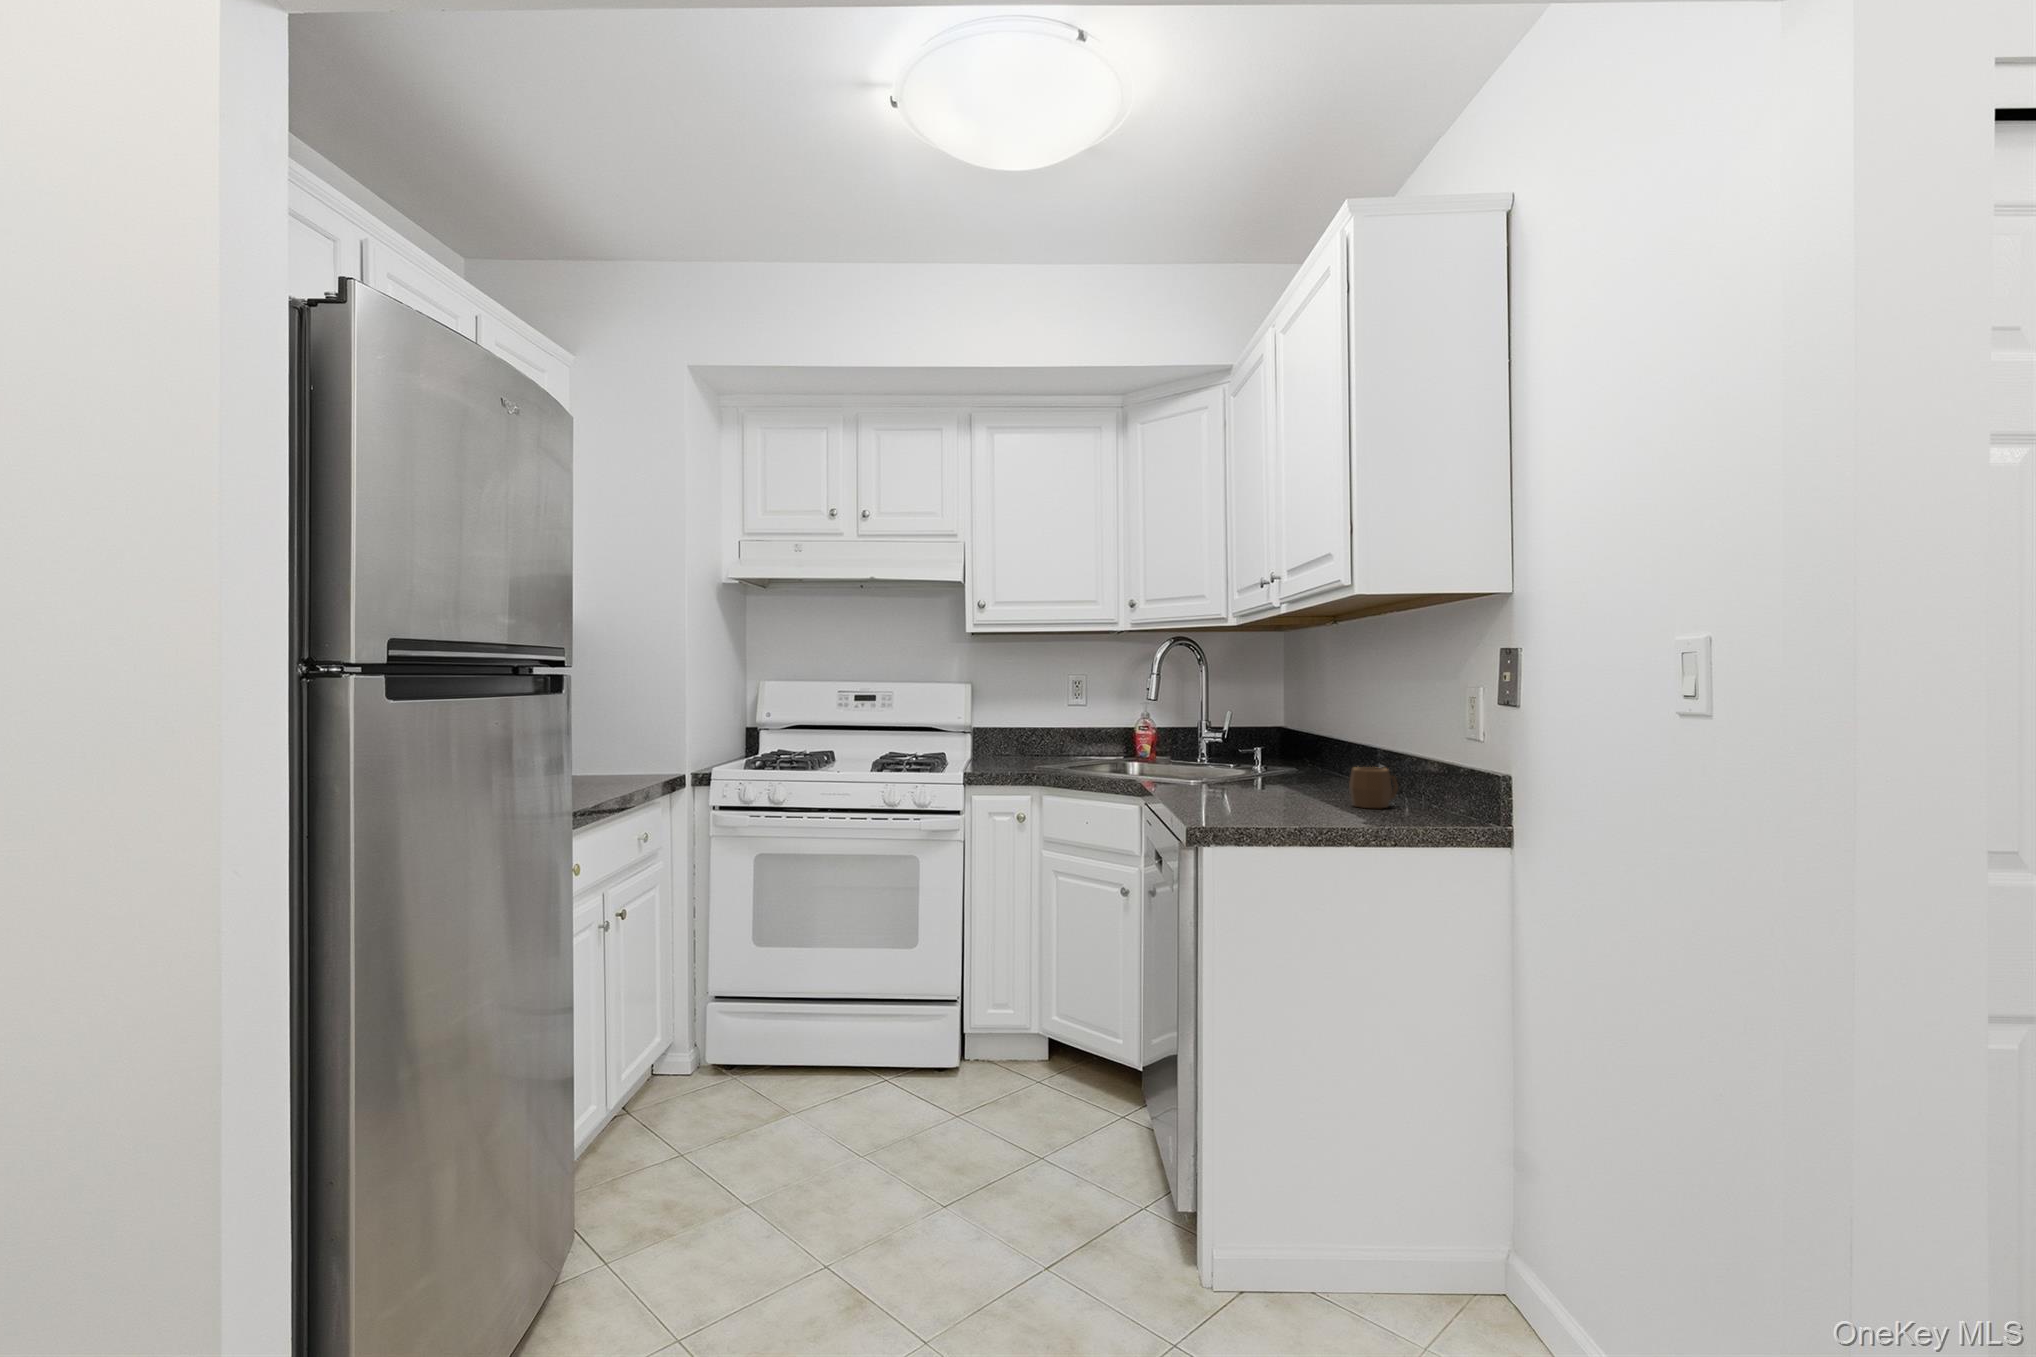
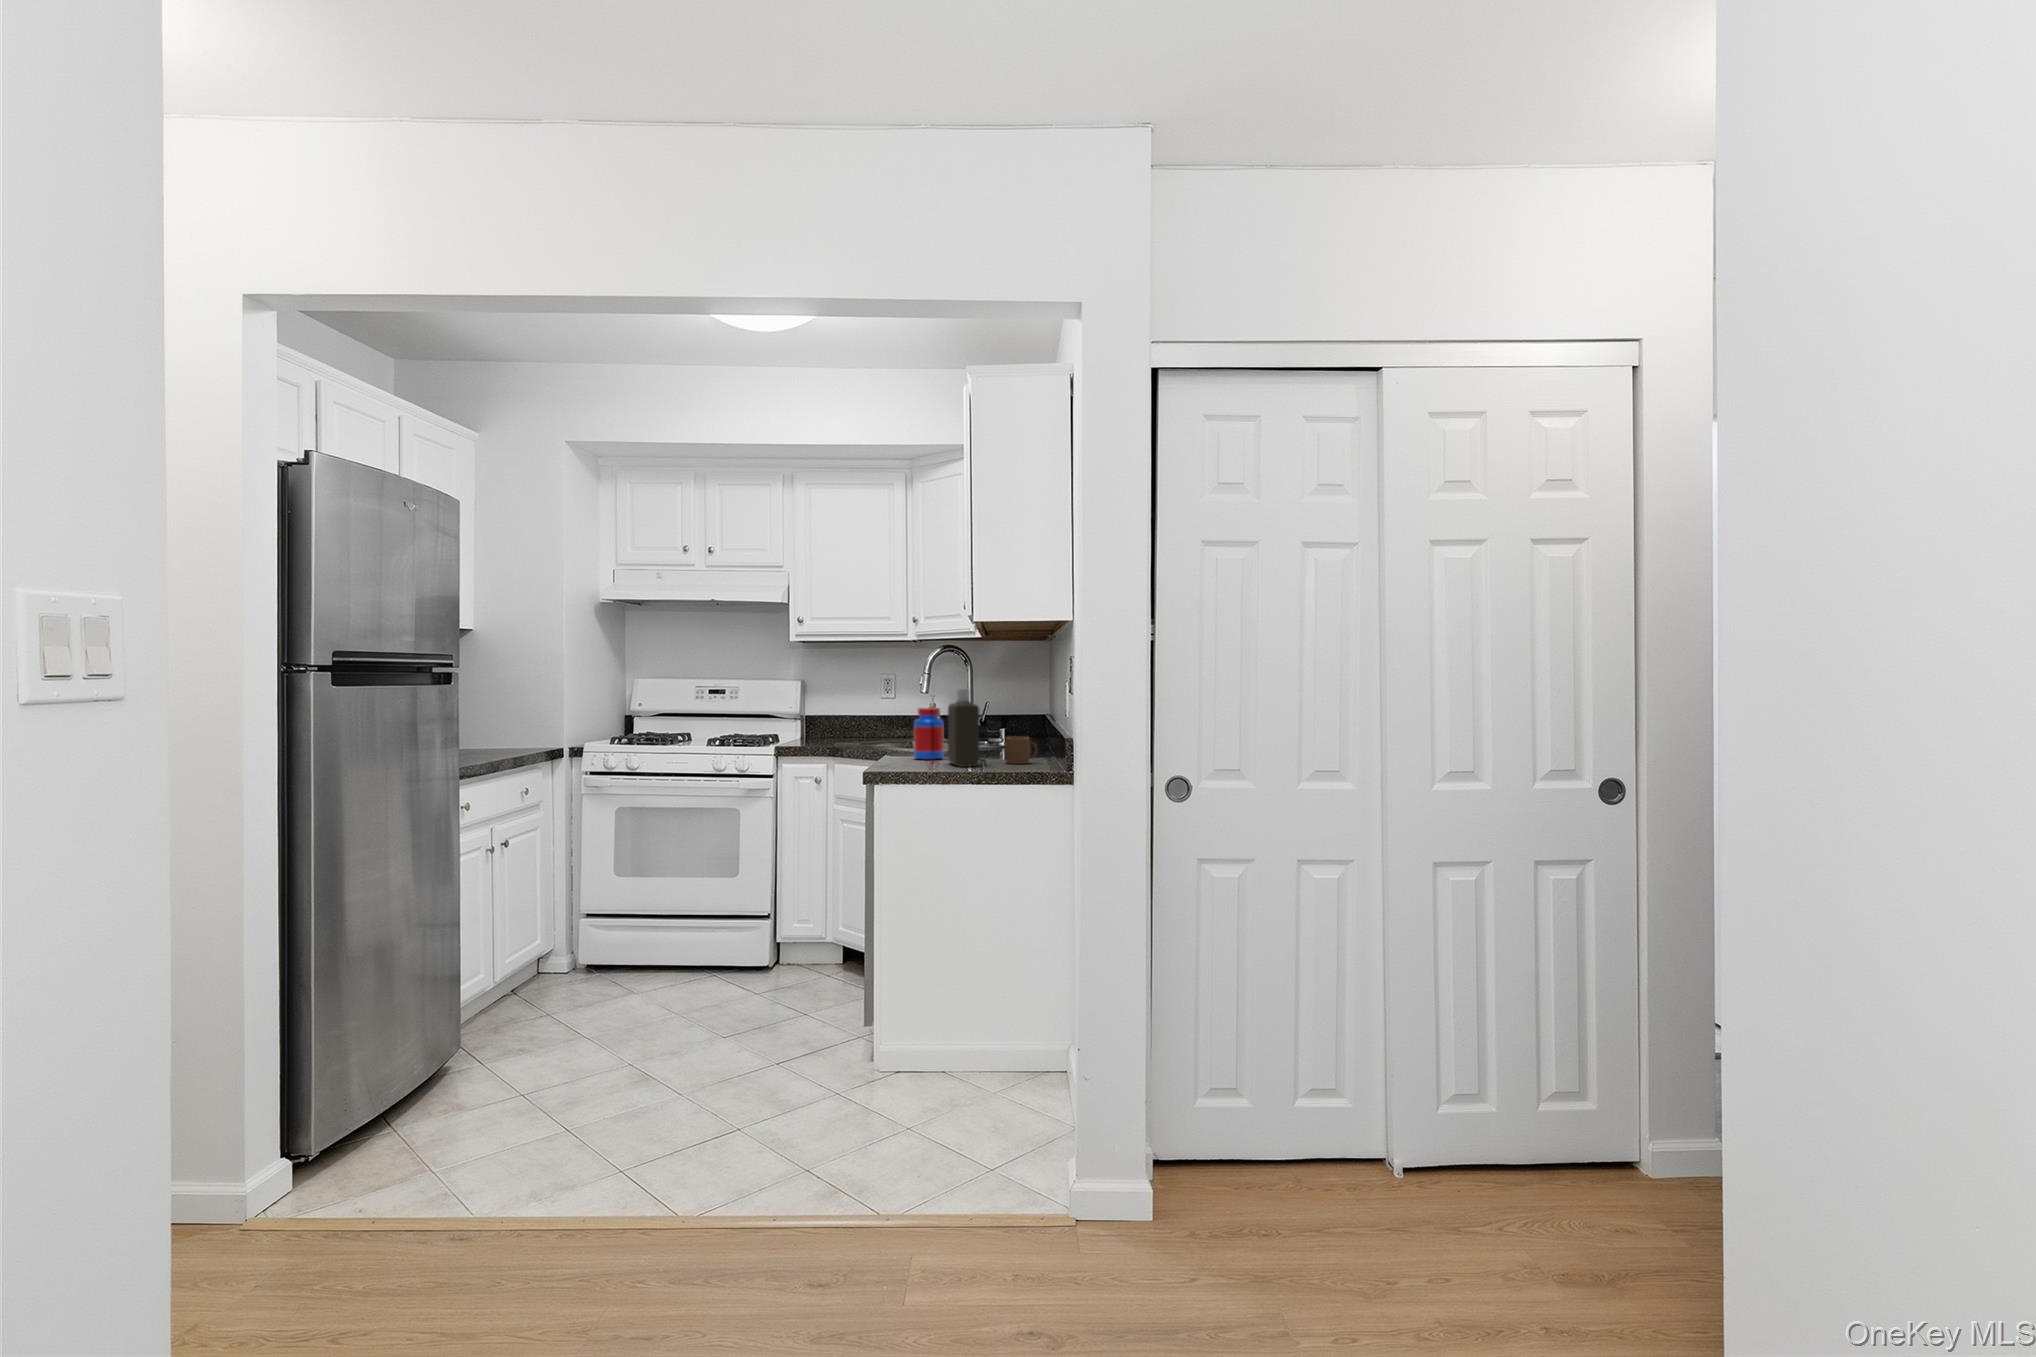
bottle: none [1270,698,1334,815] -> present [948,689,979,767]
jar: none [1197,723,1241,799] -> present [914,708,944,760]

